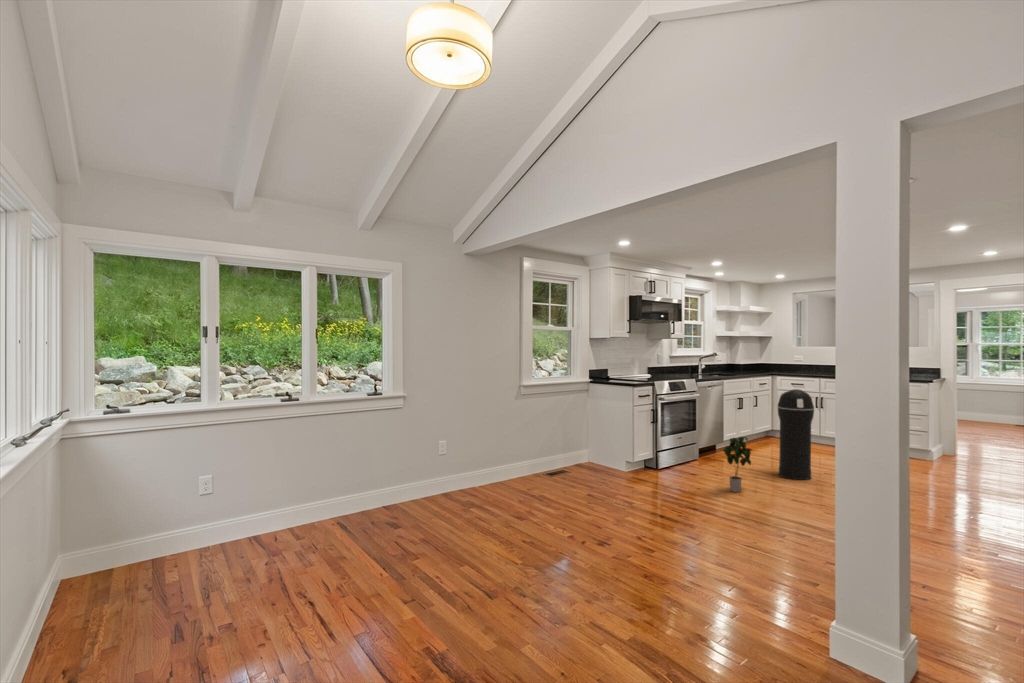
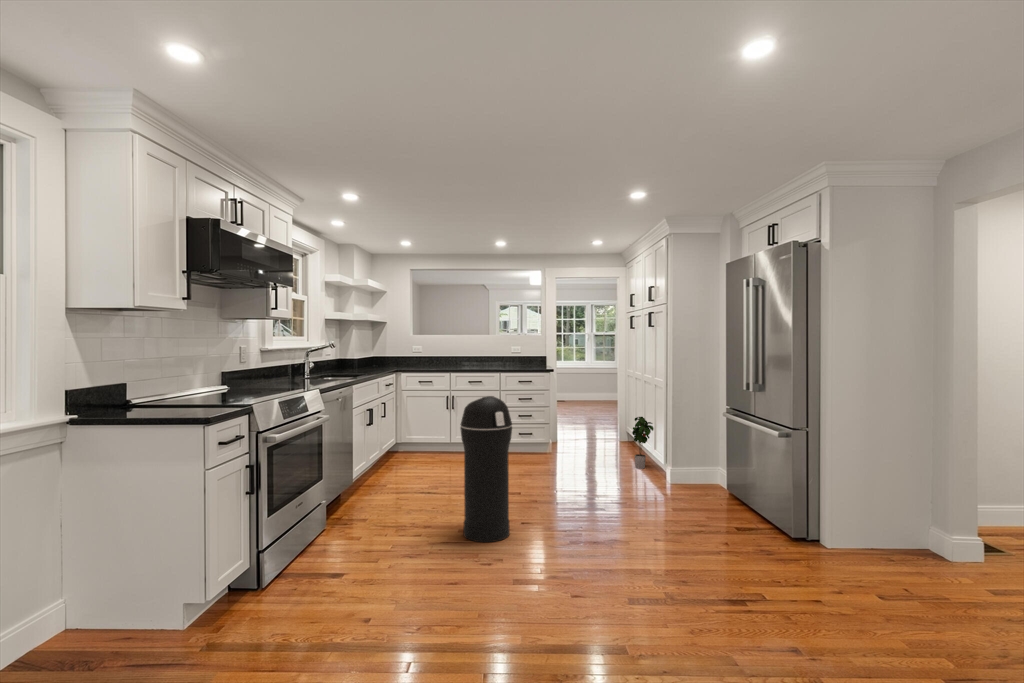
potted plant: present [723,437,752,492] -> present [632,417,654,469]

